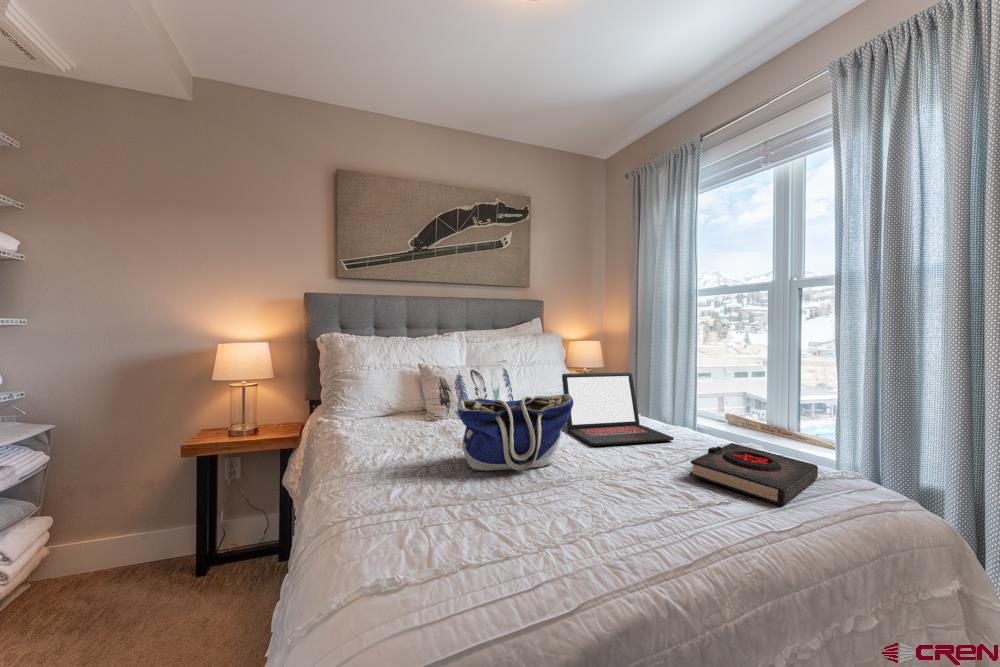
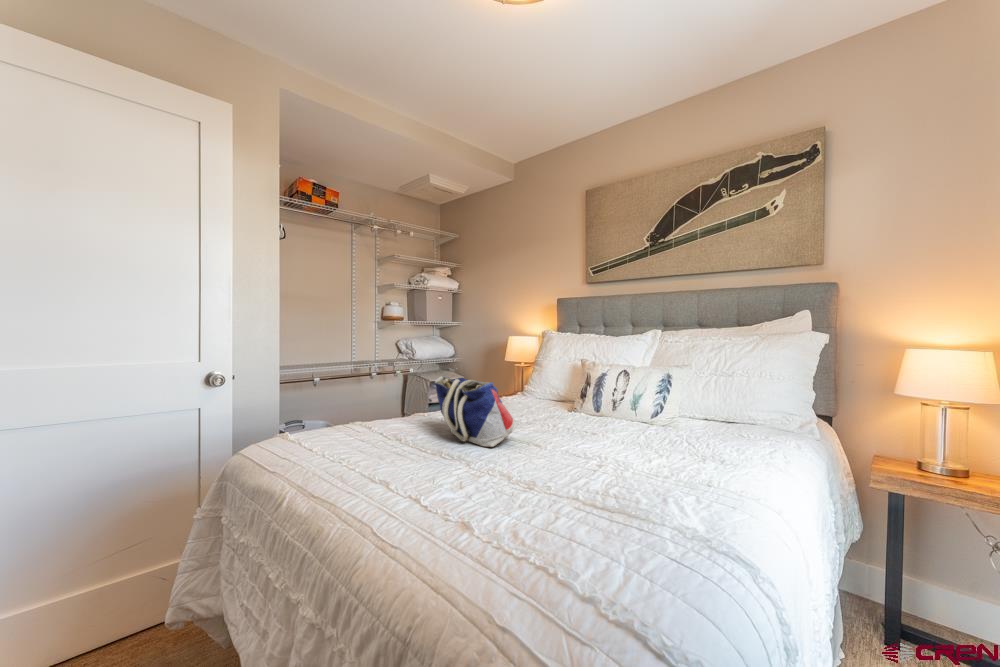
laptop: present [562,372,674,446] -> none [571,377,726,487]
book: present [689,443,818,505] -> none [467,475,645,580]

